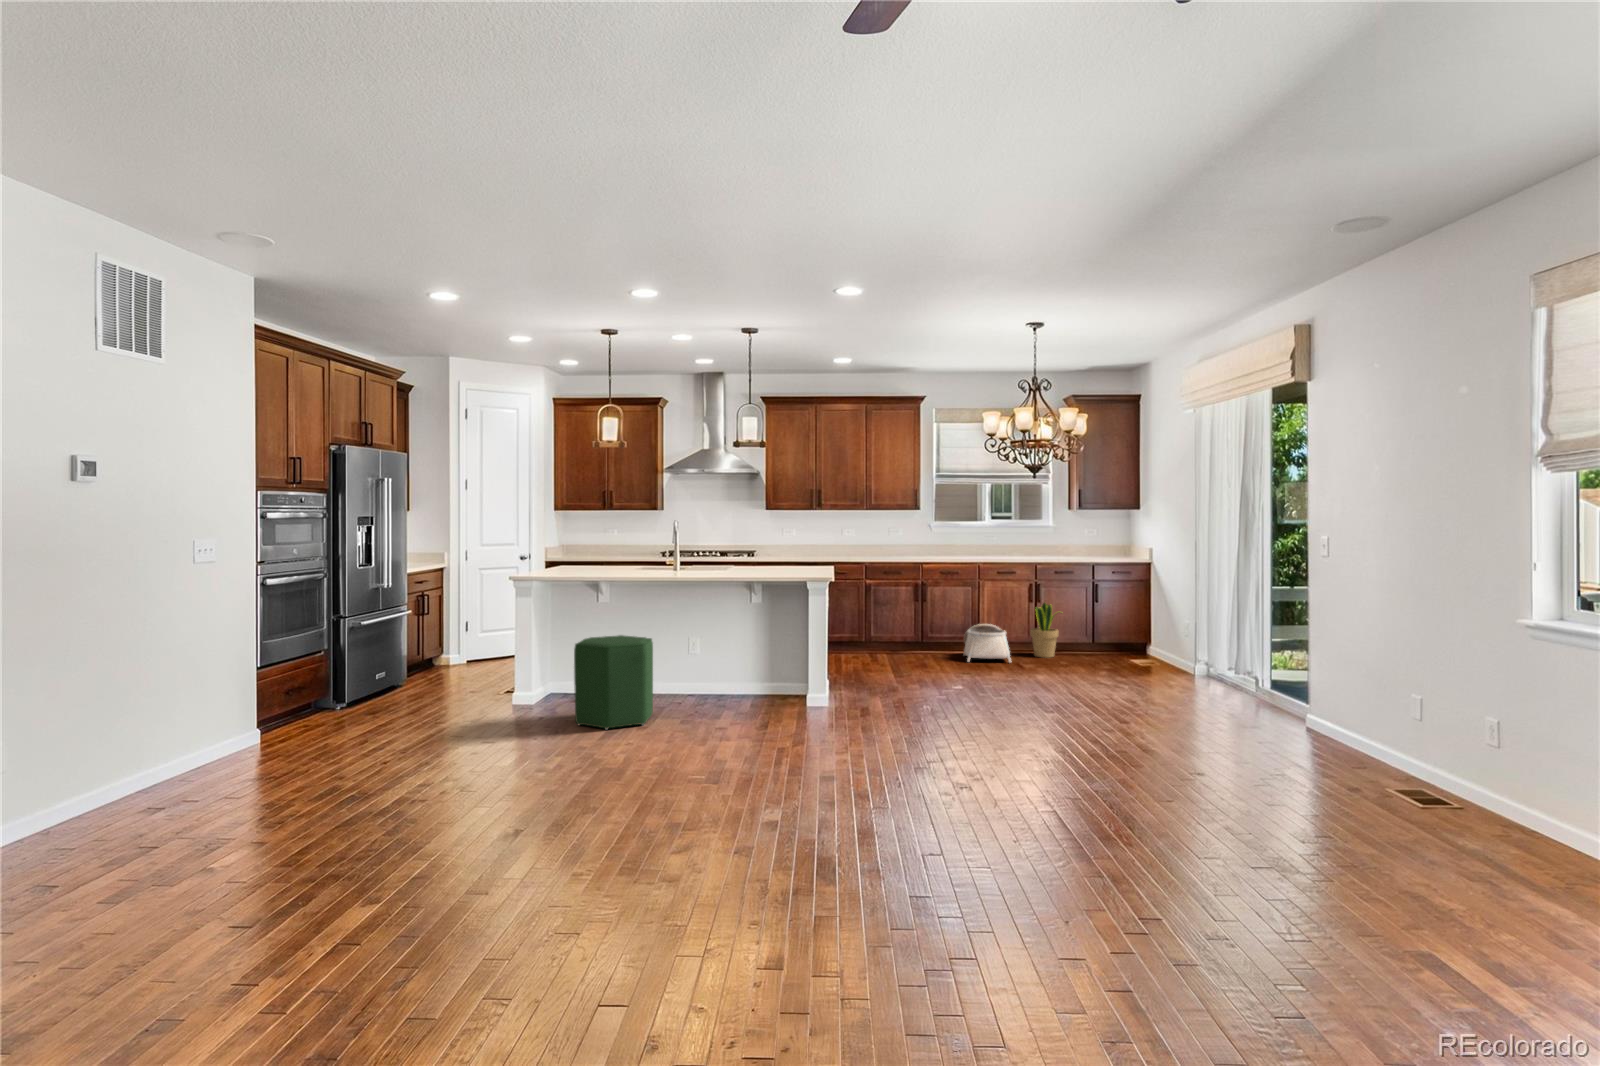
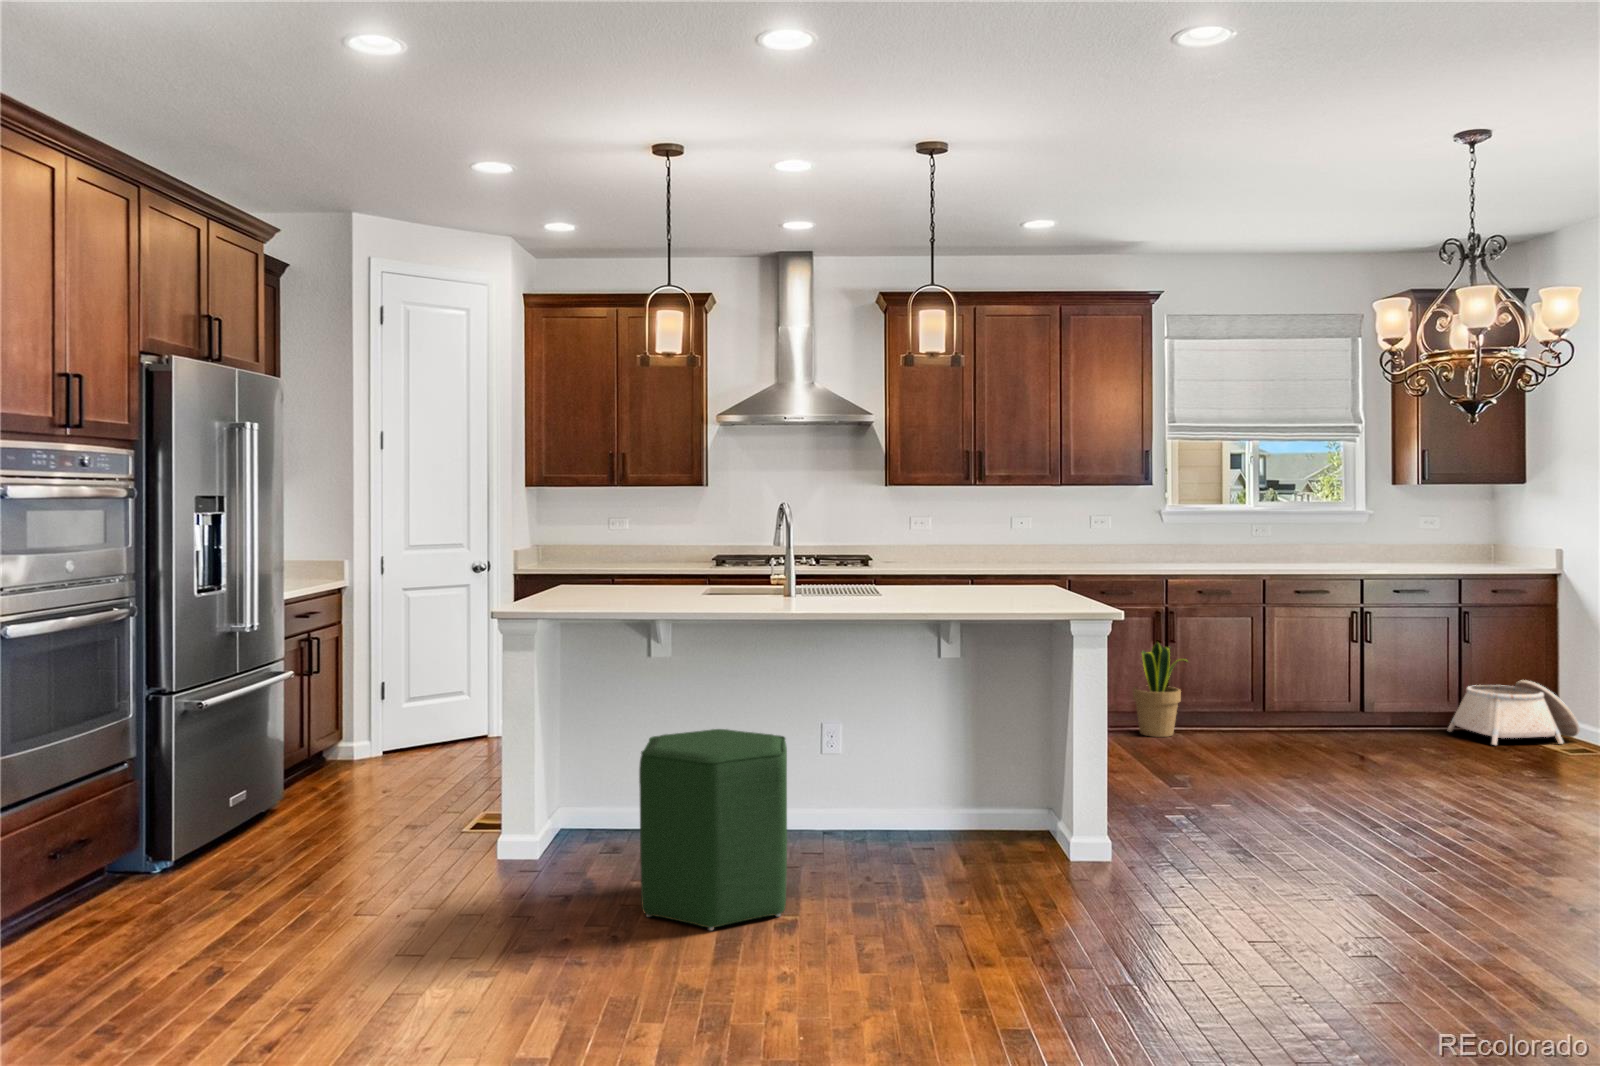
potted plant: present [1030,603,1059,658] -> present [1133,643,1187,737]
basket: present [964,624,1011,662] -> present [1448,680,1580,745]

